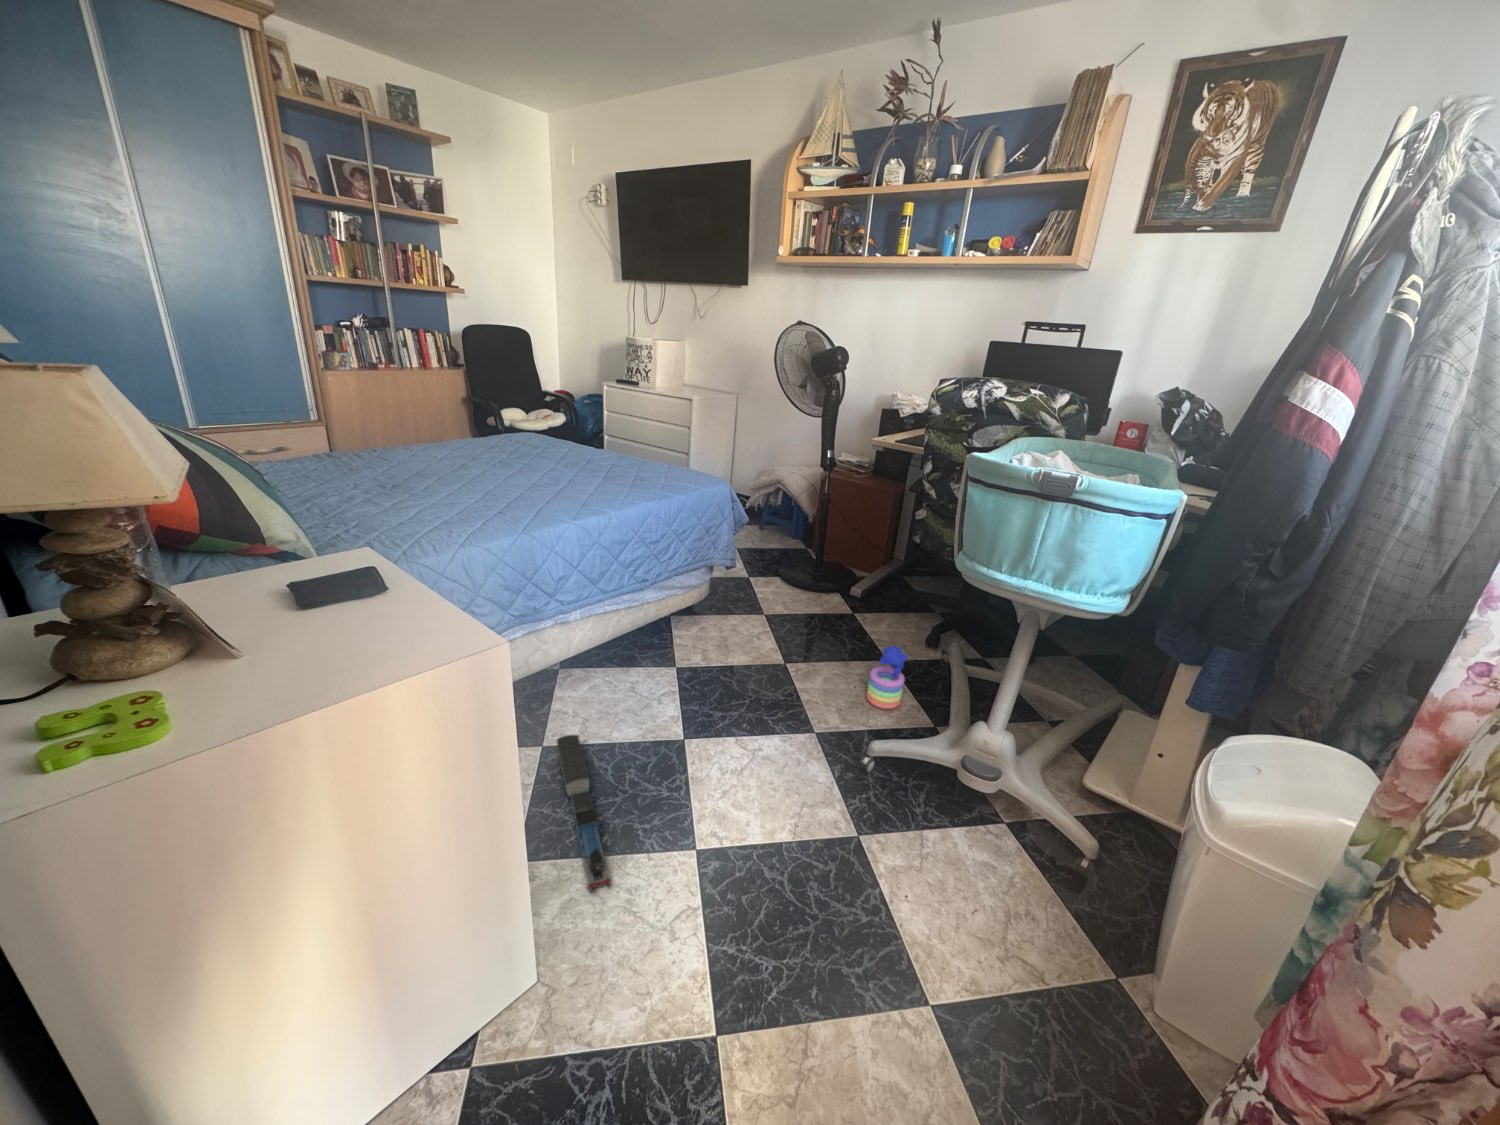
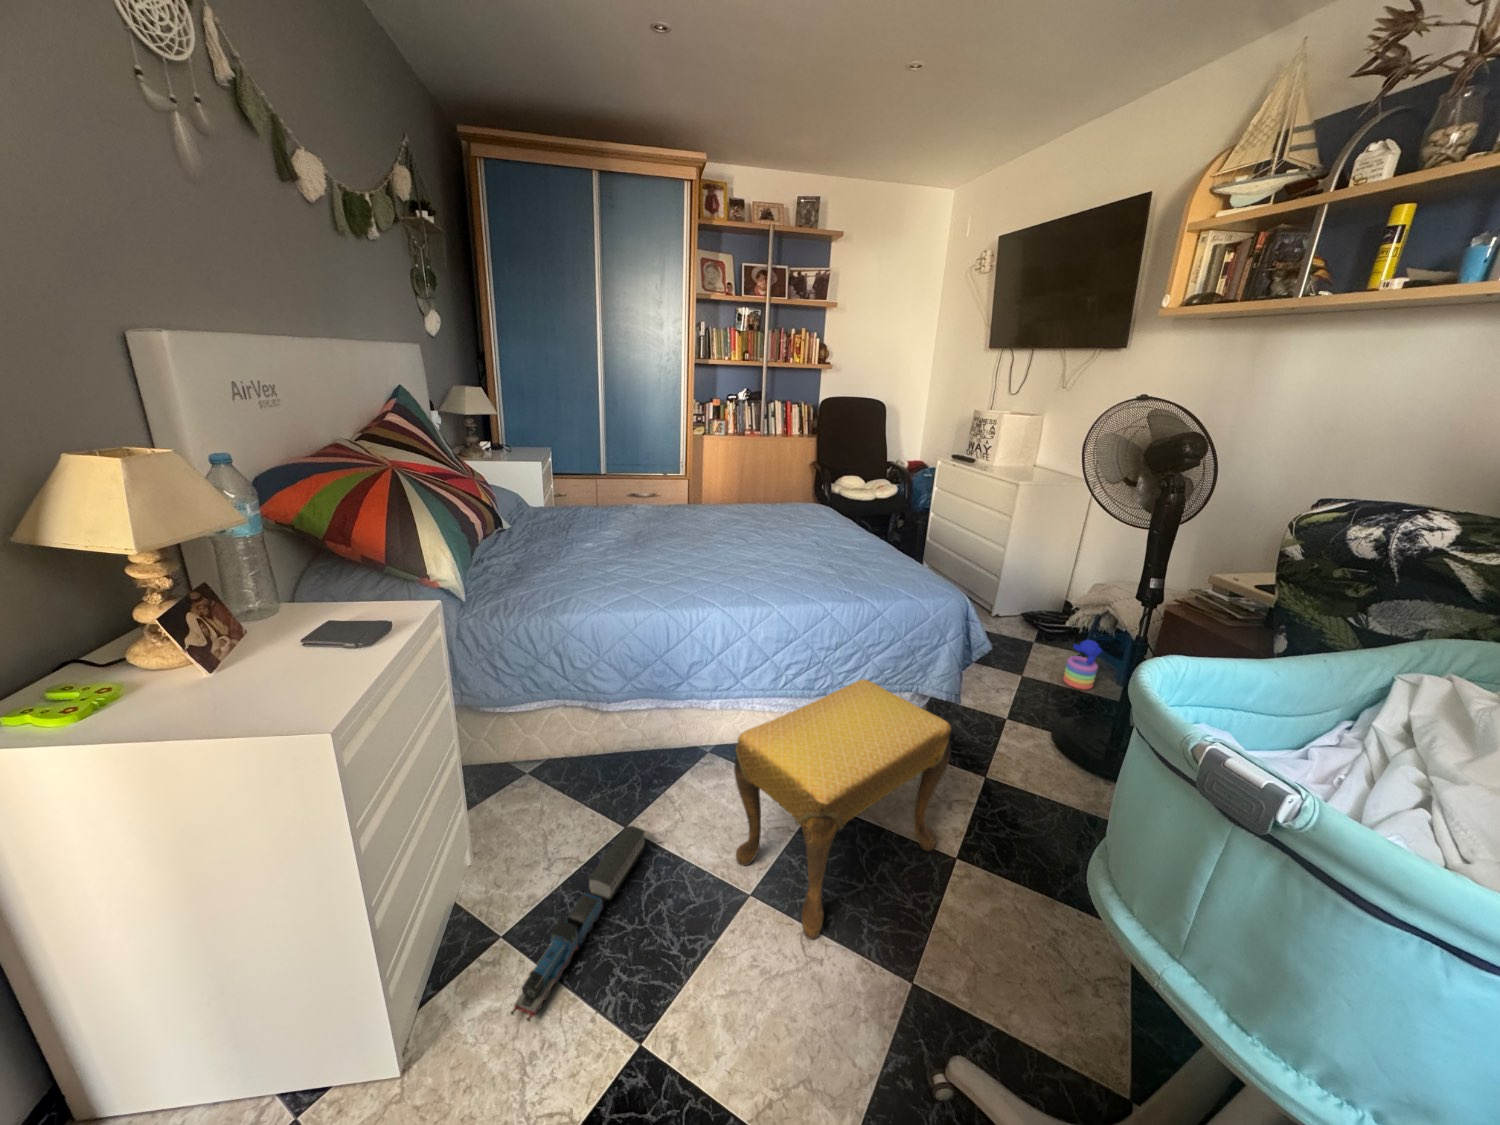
footstool: none [650,556,778,741] -> present [734,679,951,939]
stacking toy: present [867,646,907,709] -> present [1063,640,1102,690]

